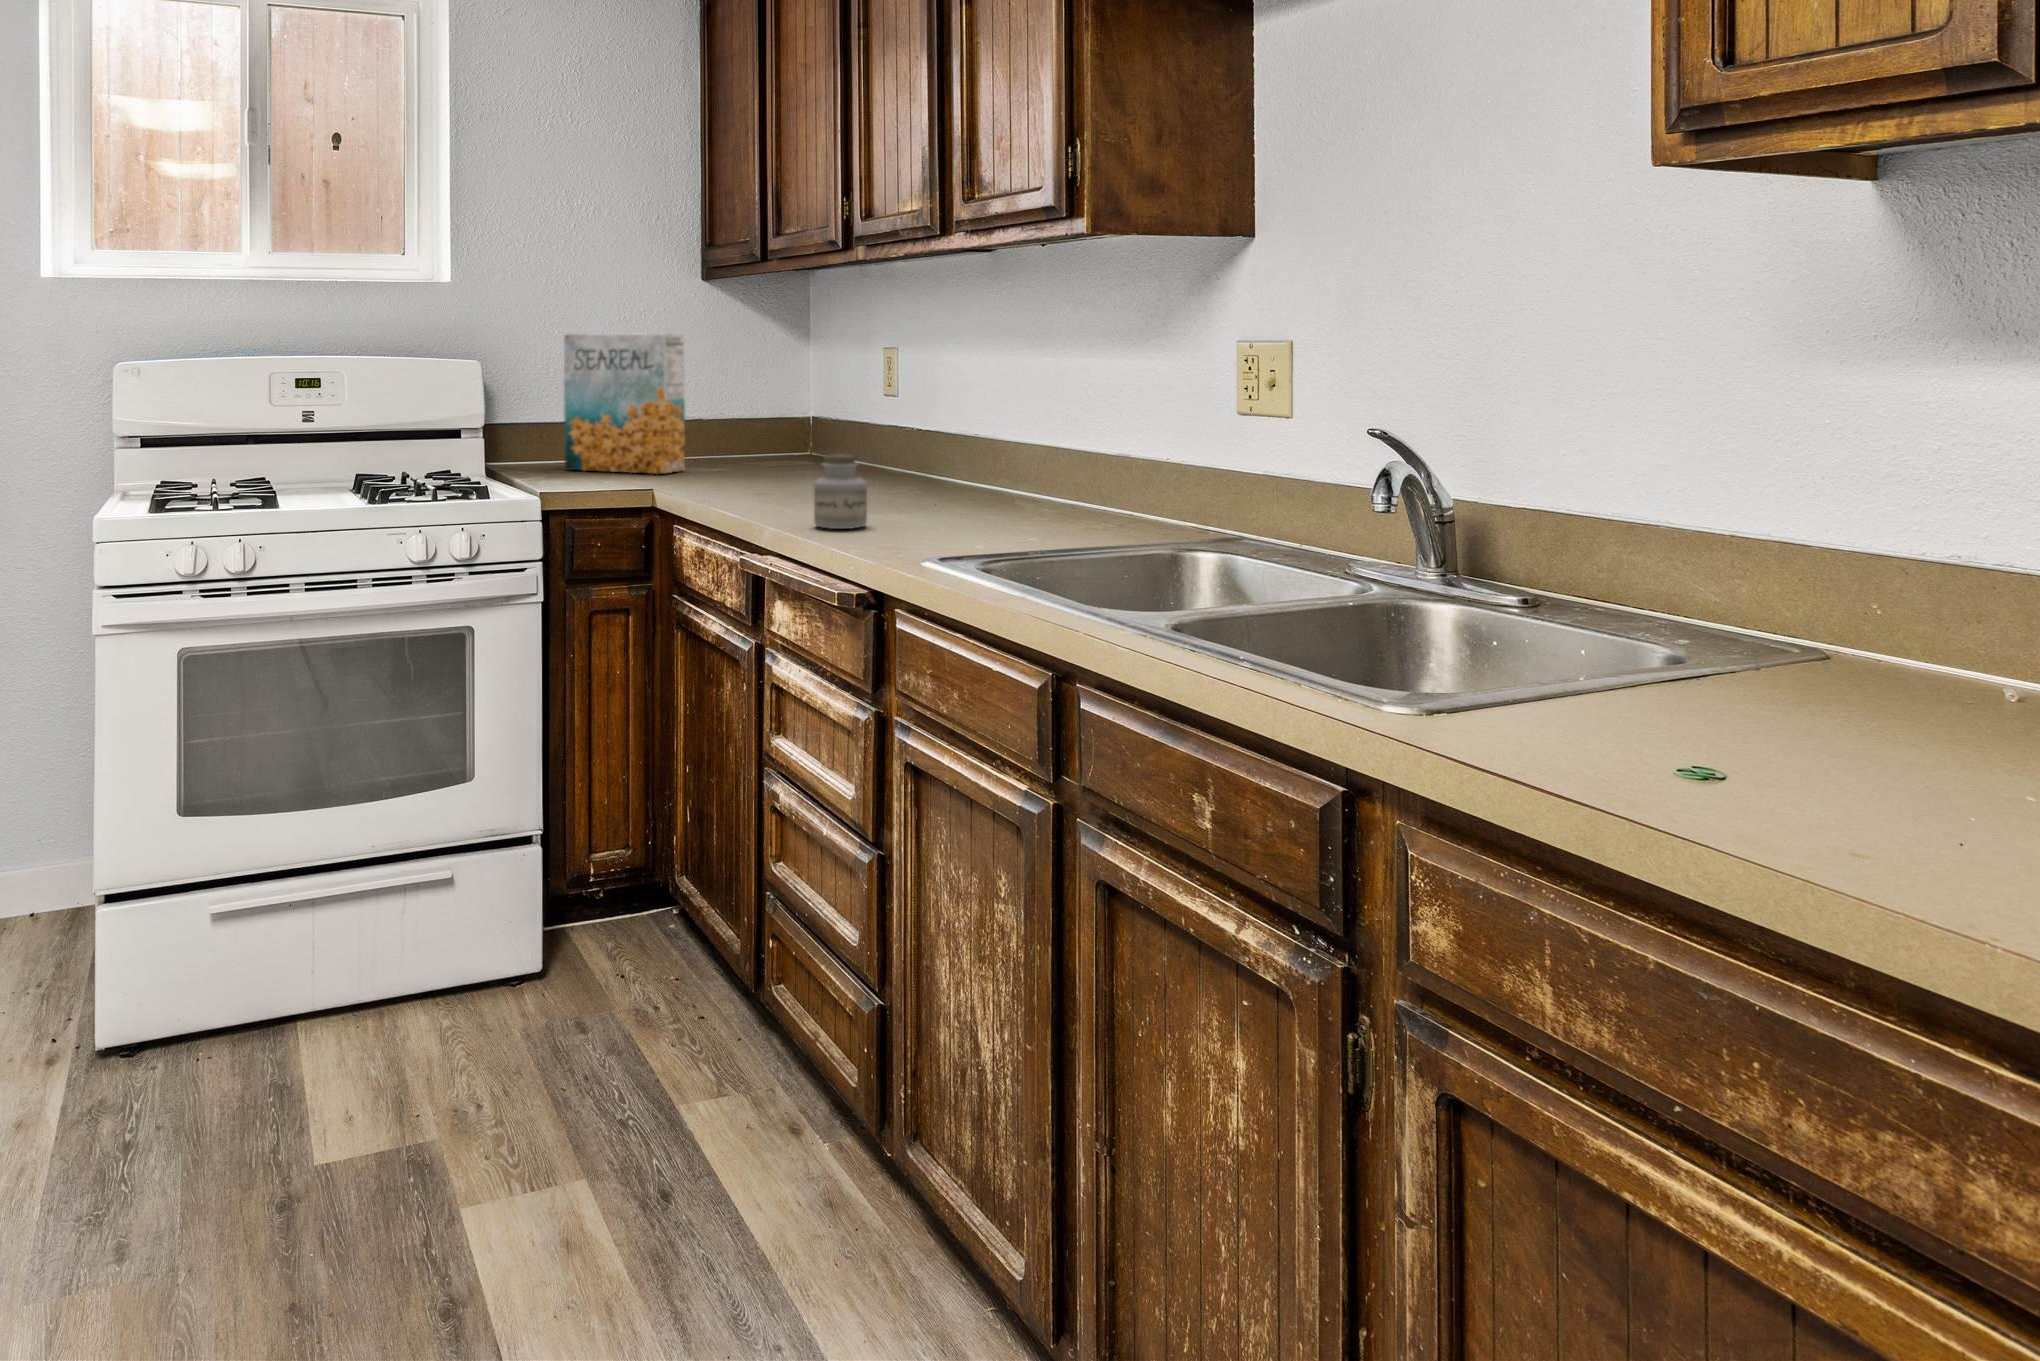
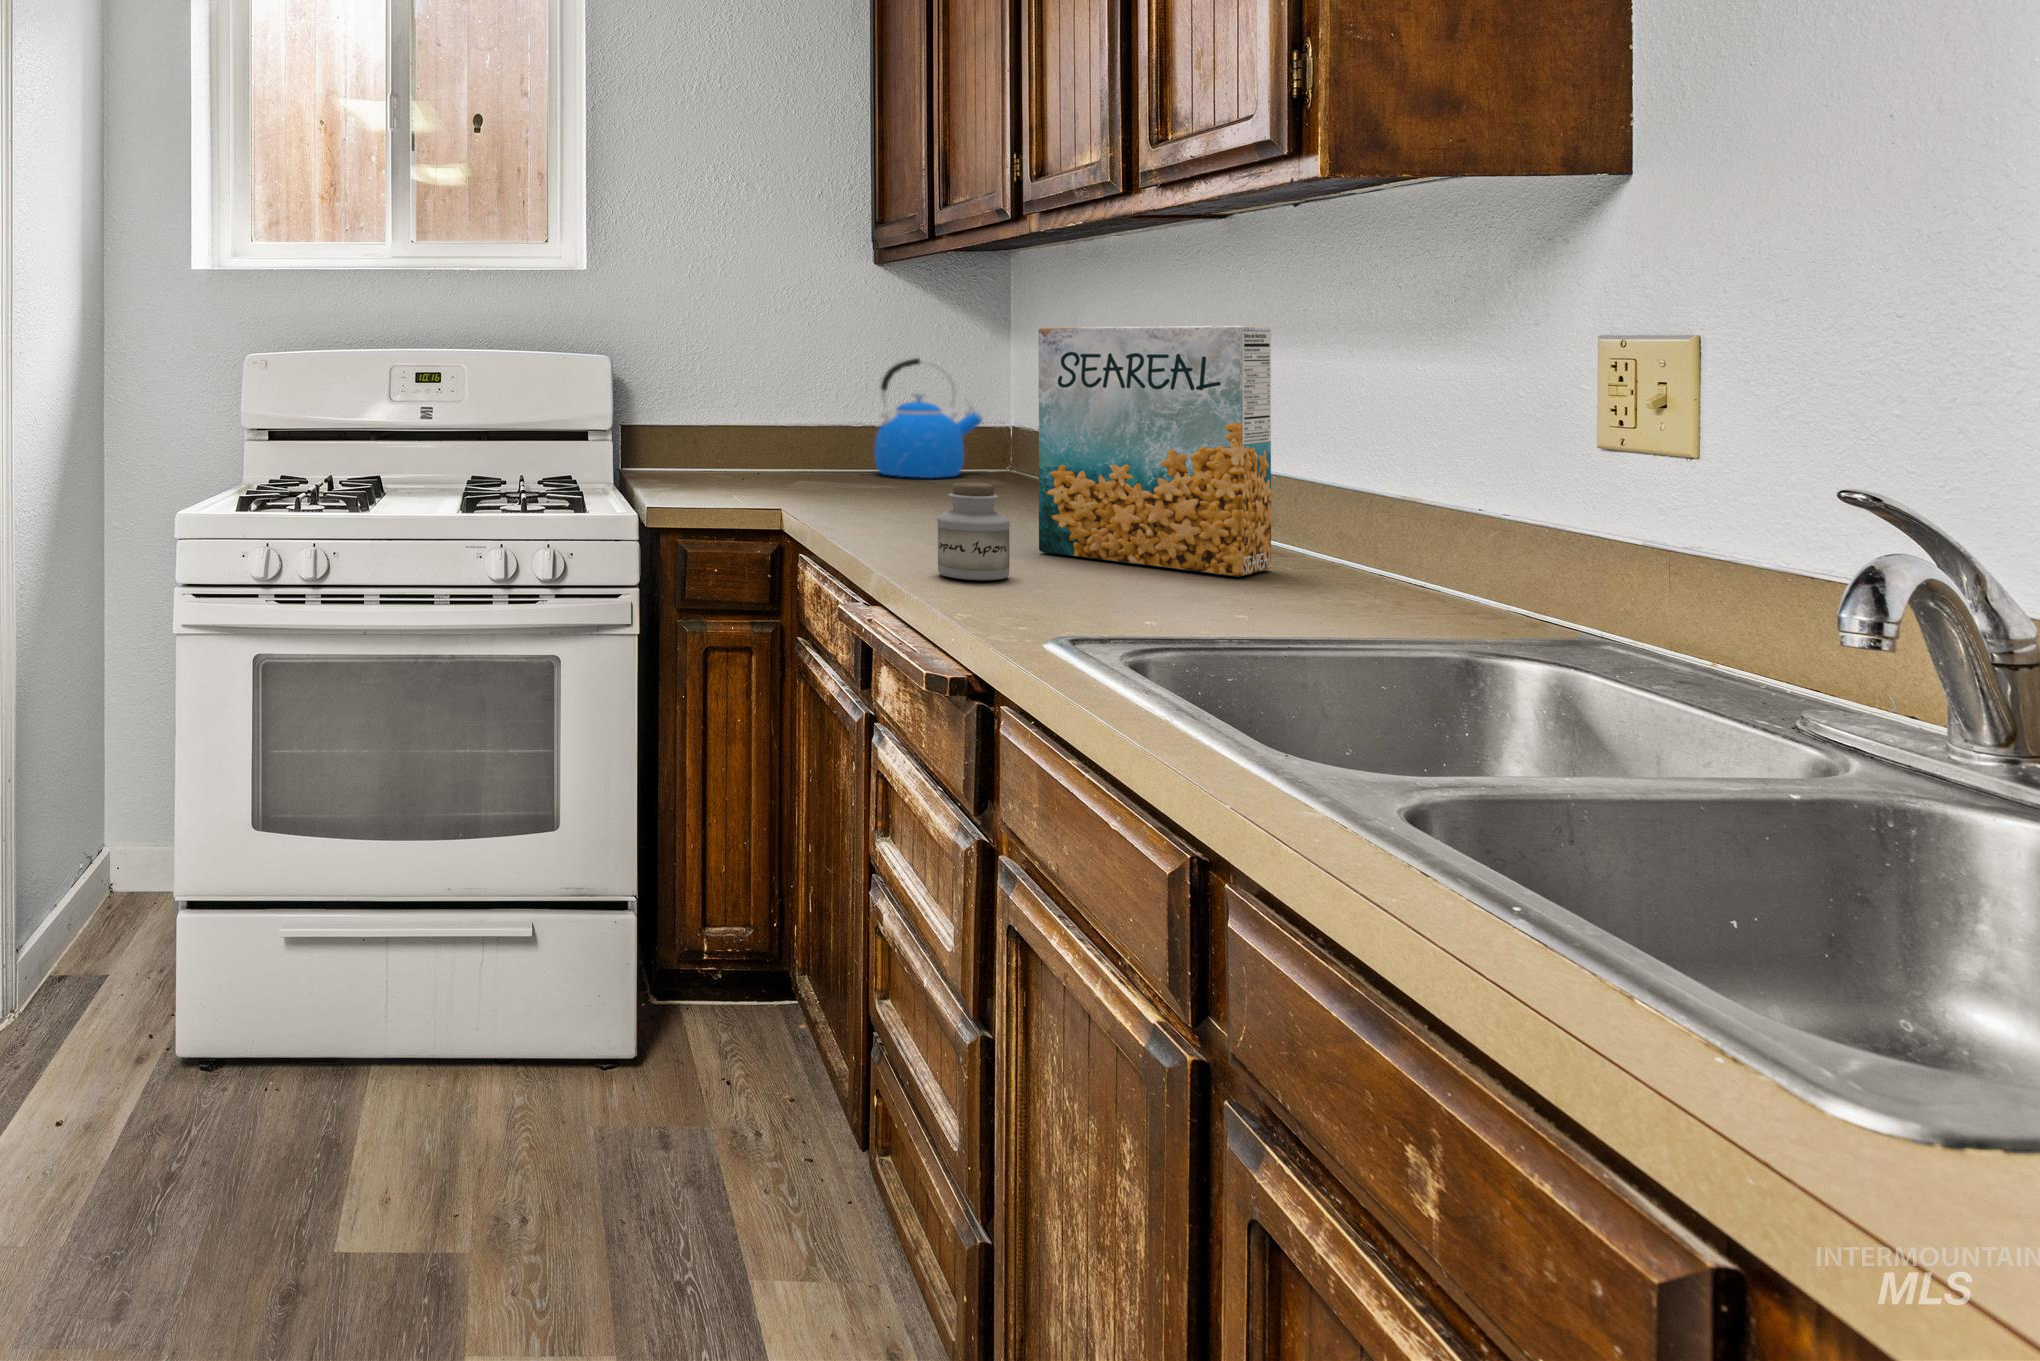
cereal box: present [564,333,685,474] -> present [1039,326,1271,577]
kettle: none [703,360,789,461] -> present [874,358,982,478]

